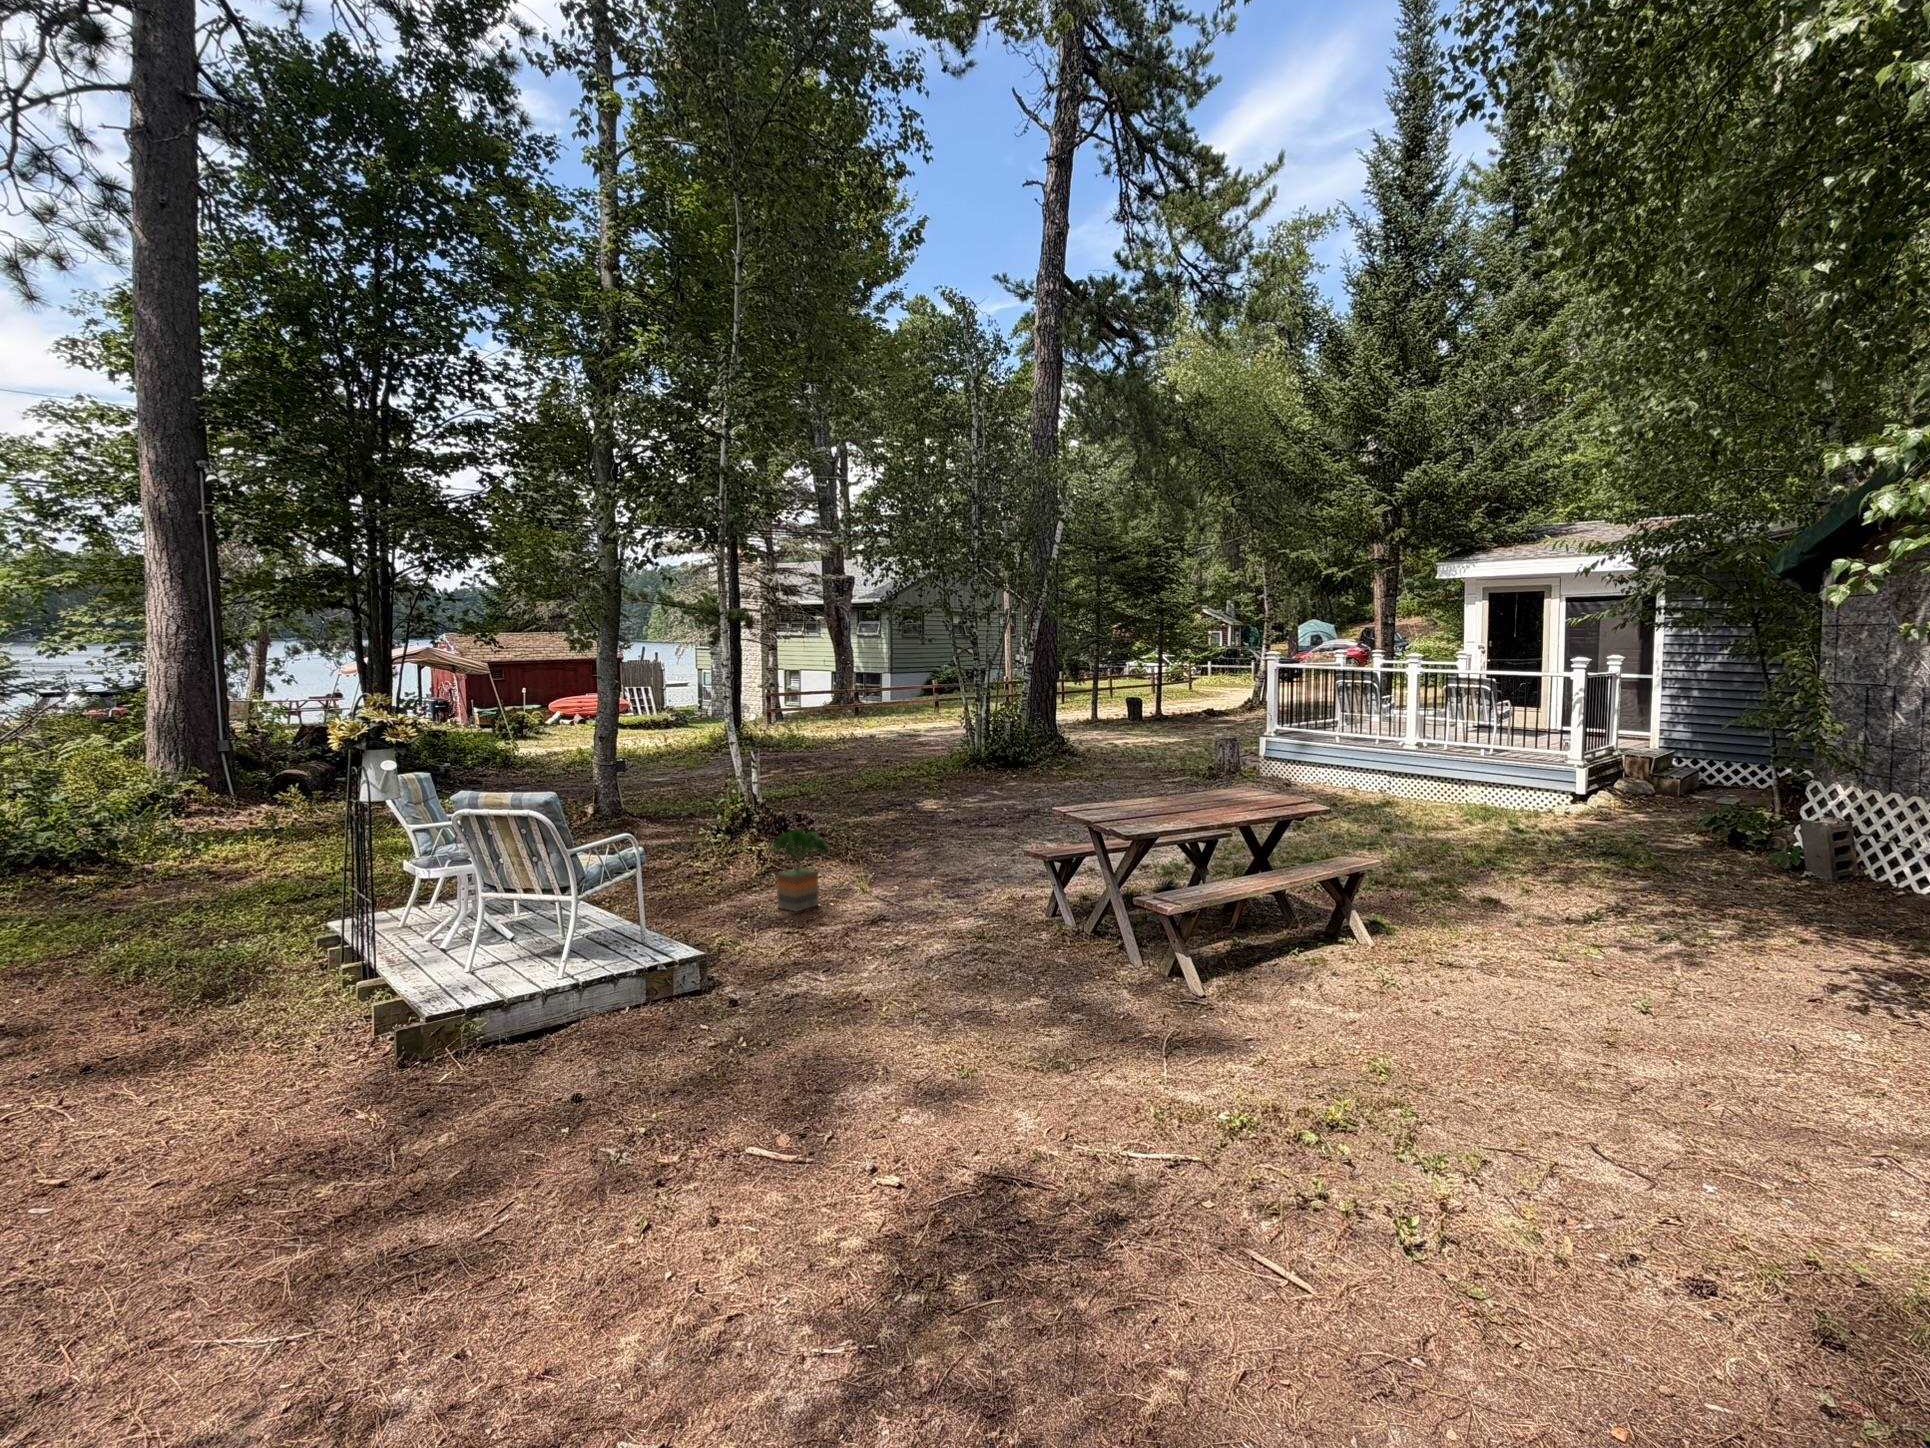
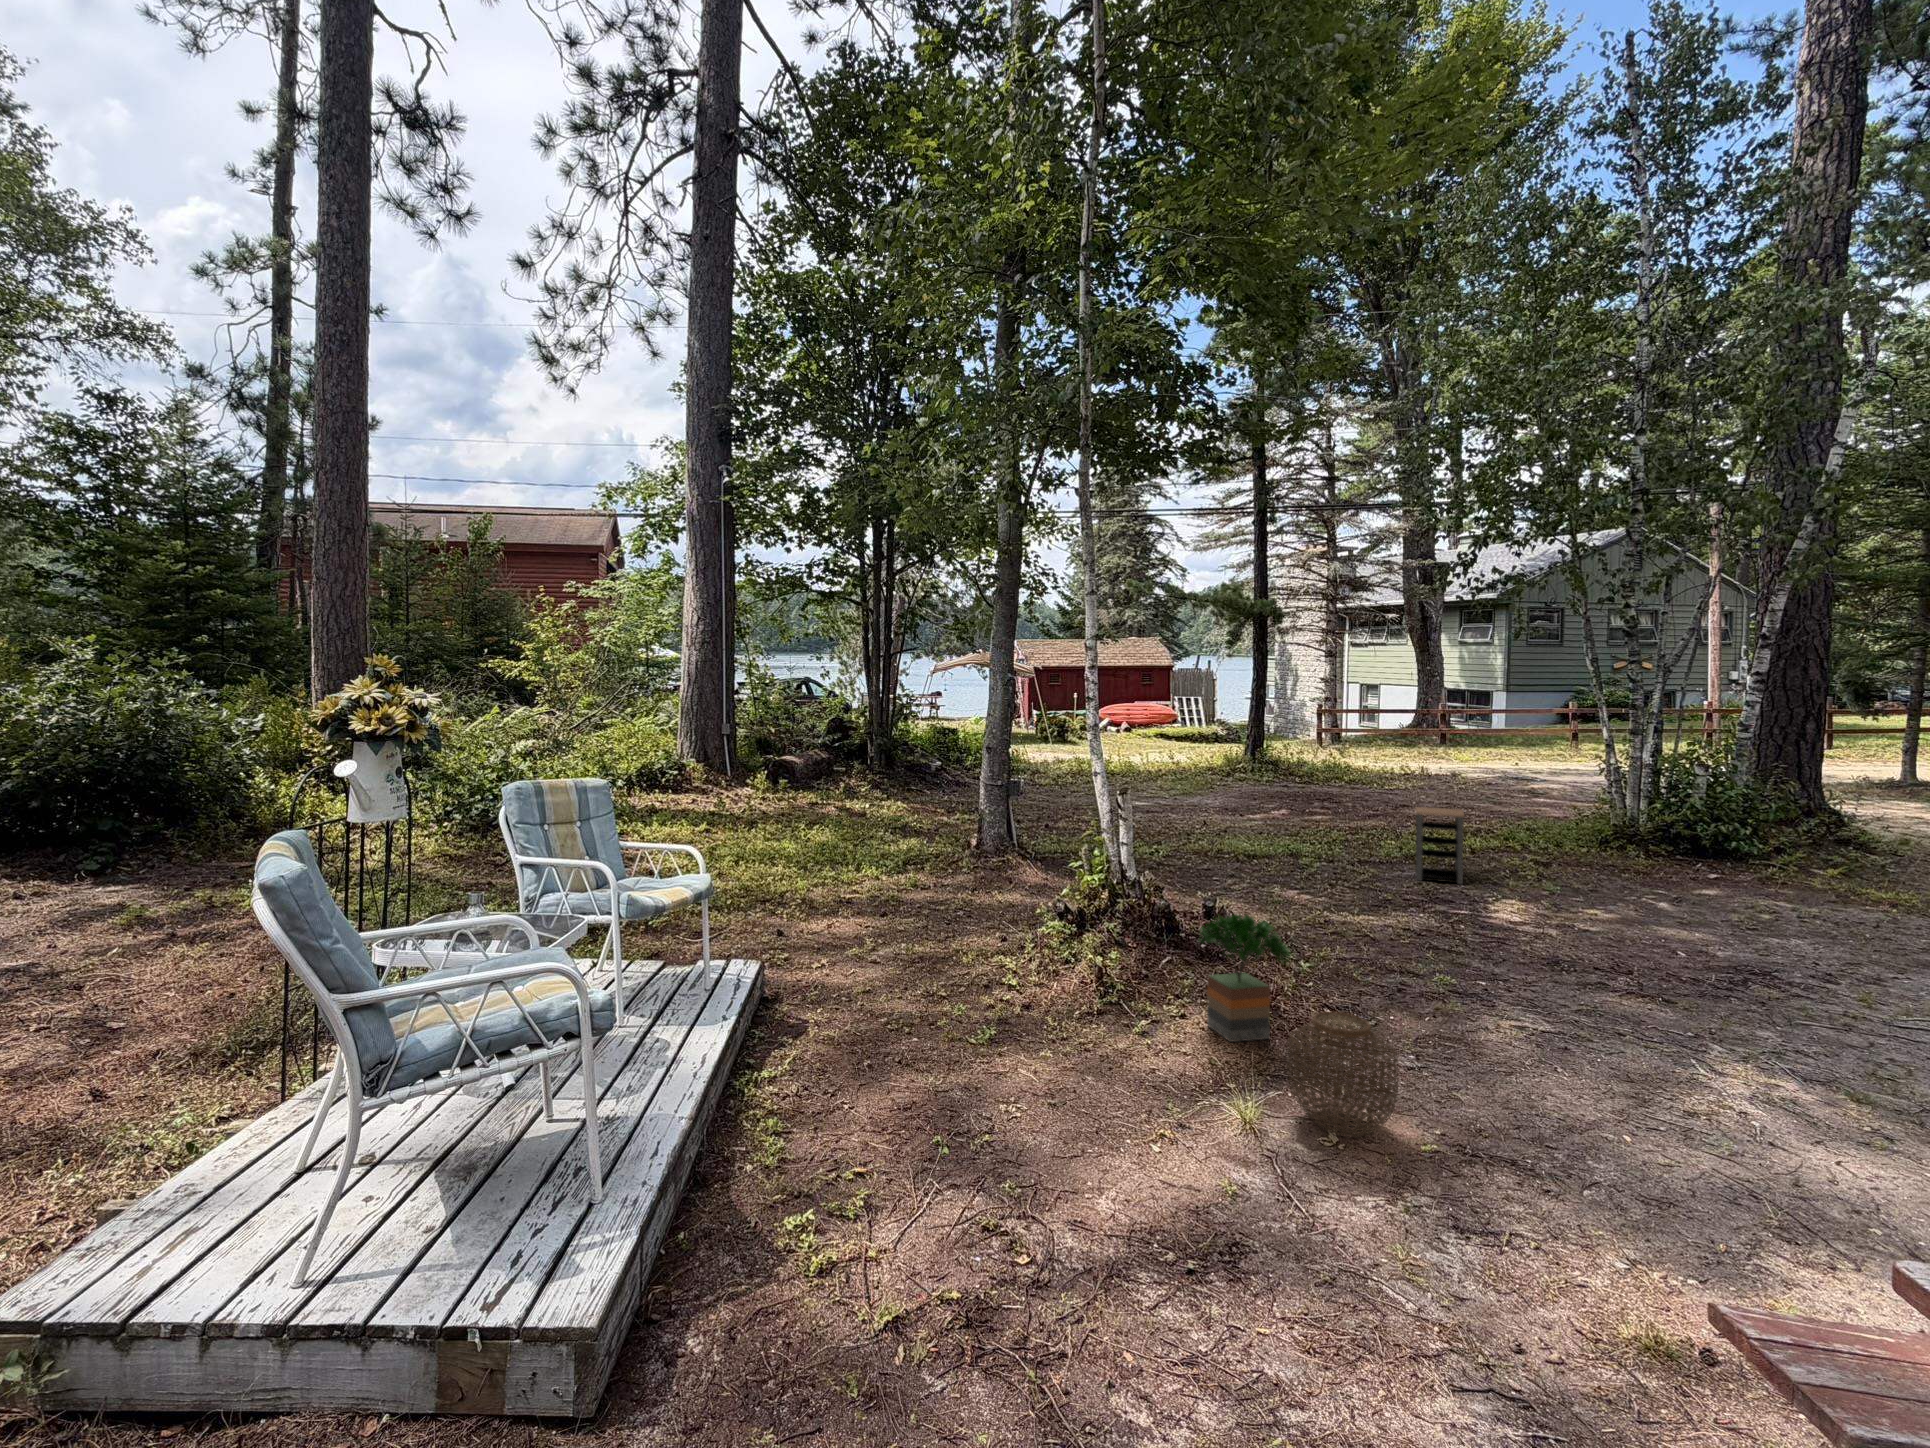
side table: none [864,757,895,808] -> present [1415,807,1465,884]
woven basket: none [843,868,902,936] -> present [1287,1012,1398,1137]

